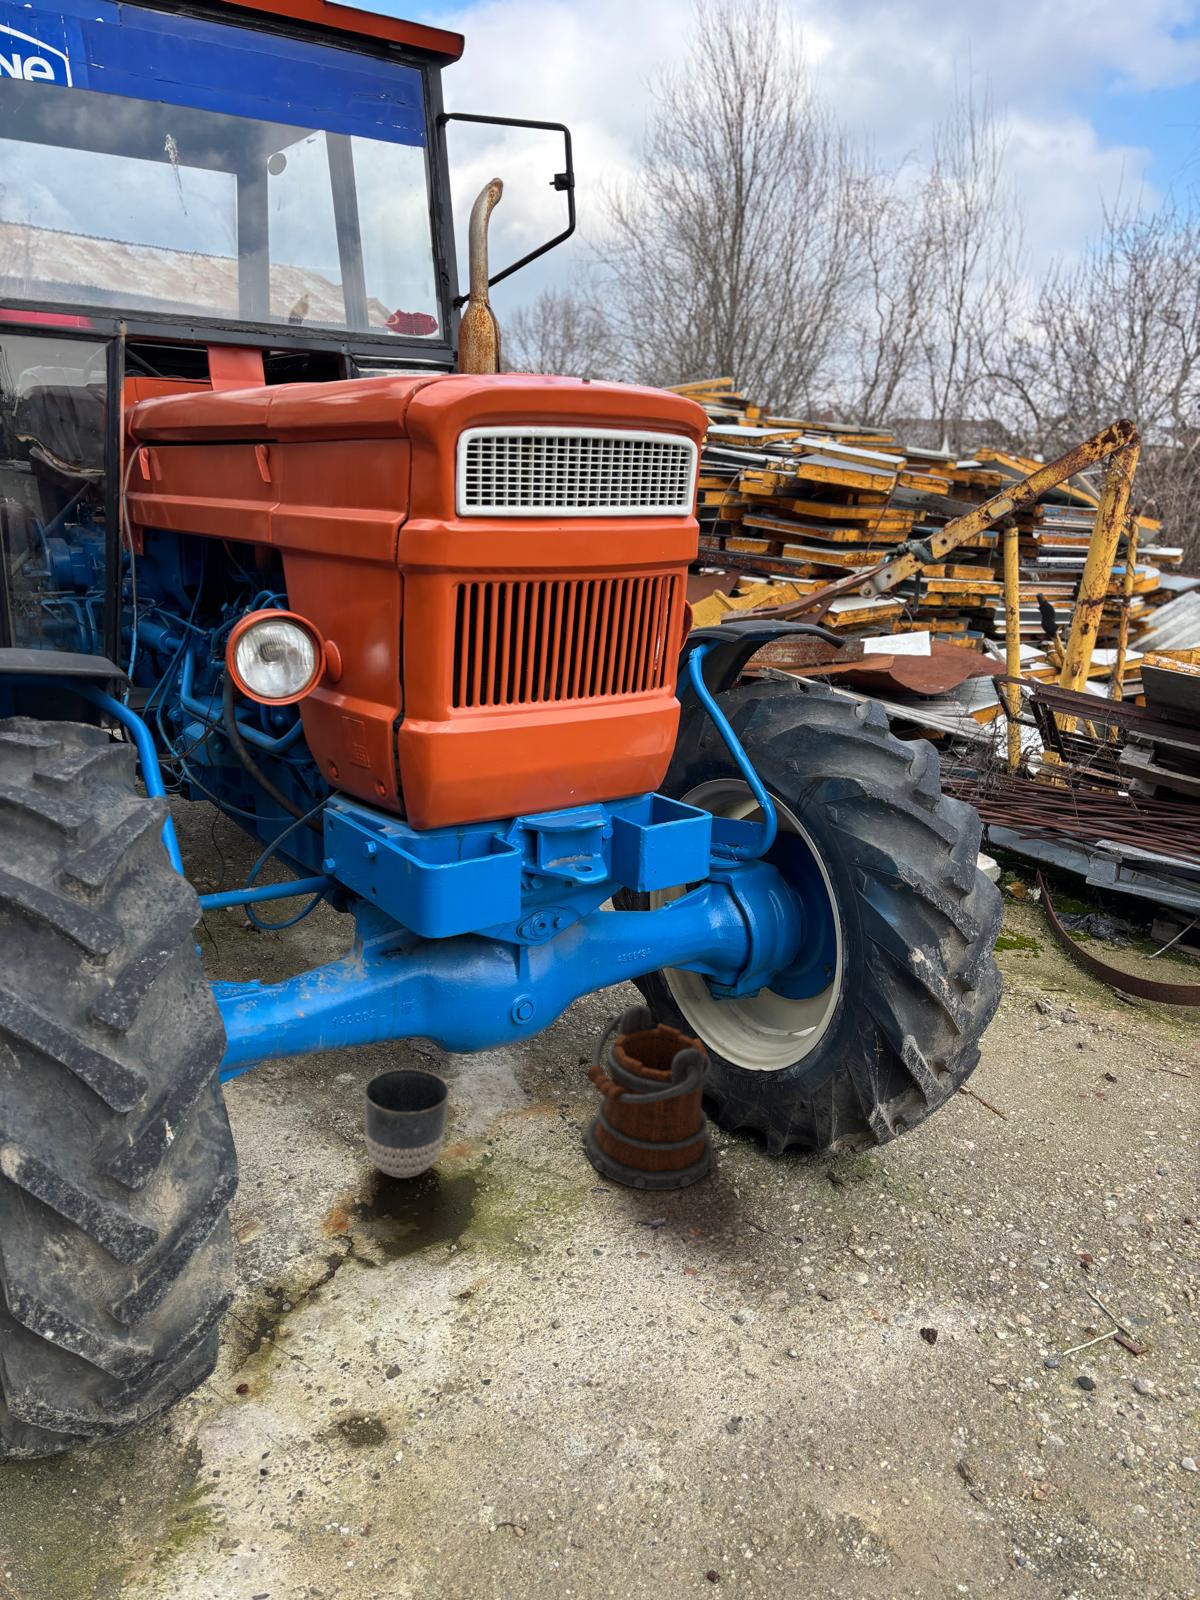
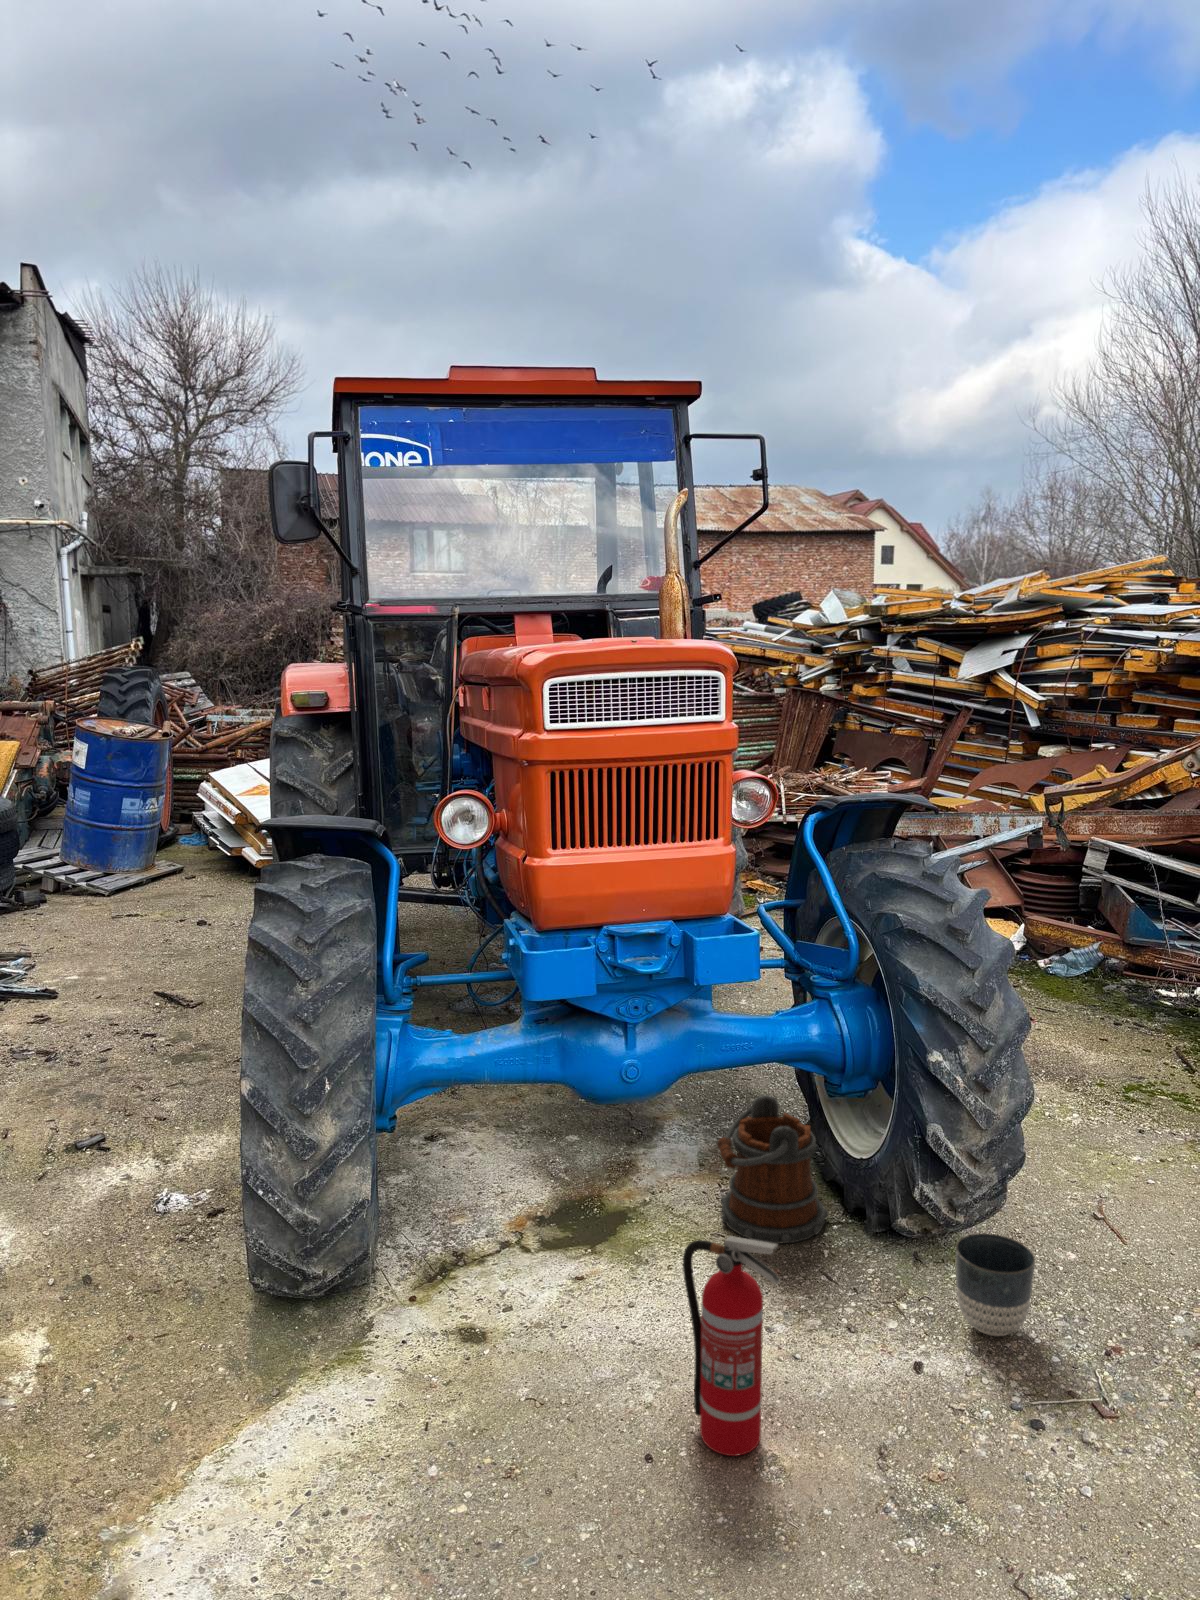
planter: present [364,1069,449,1178] -> present [956,1233,1035,1336]
fire extinguisher: none [735,1262,899,1538] -> present [683,1236,780,1456]

